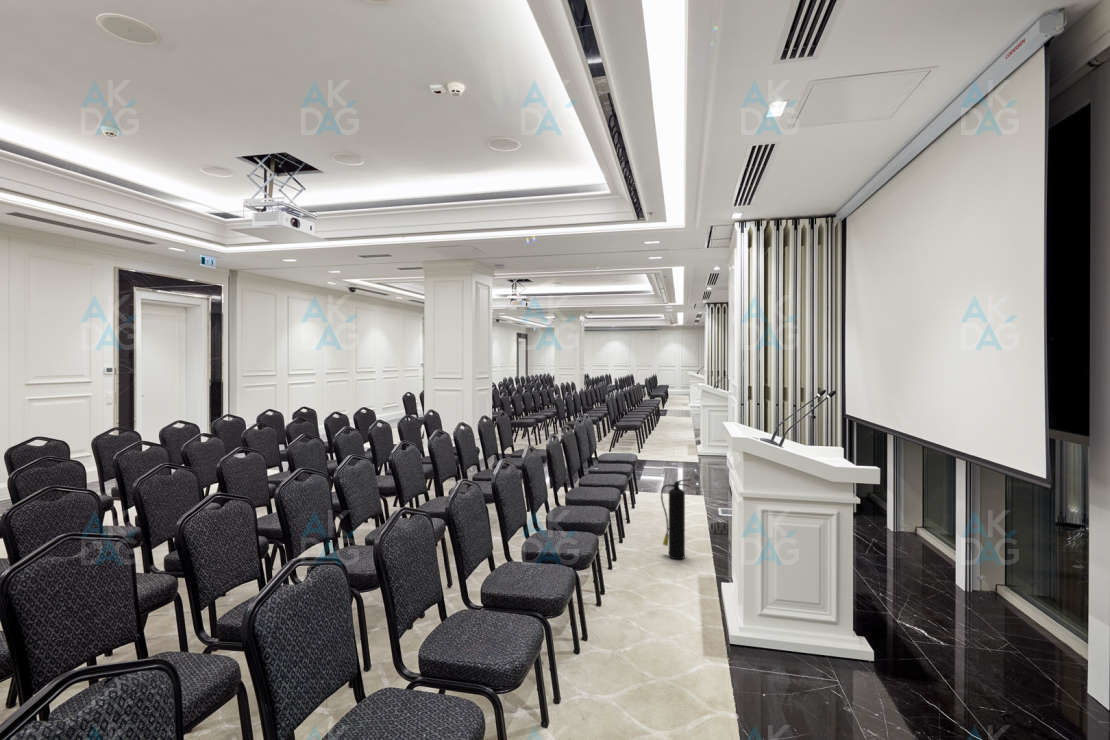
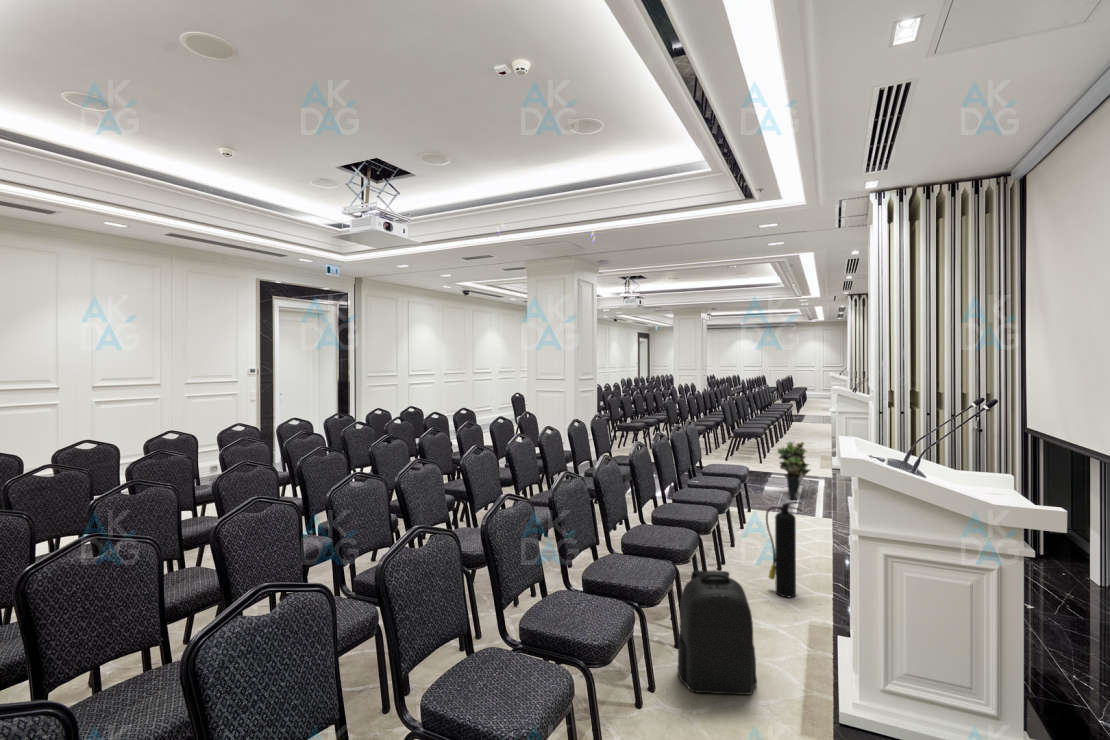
potted plant: none [658,431,685,482] -> present [778,442,811,499]
backpack: none [602,536,666,637] -> present [677,571,757,695]

